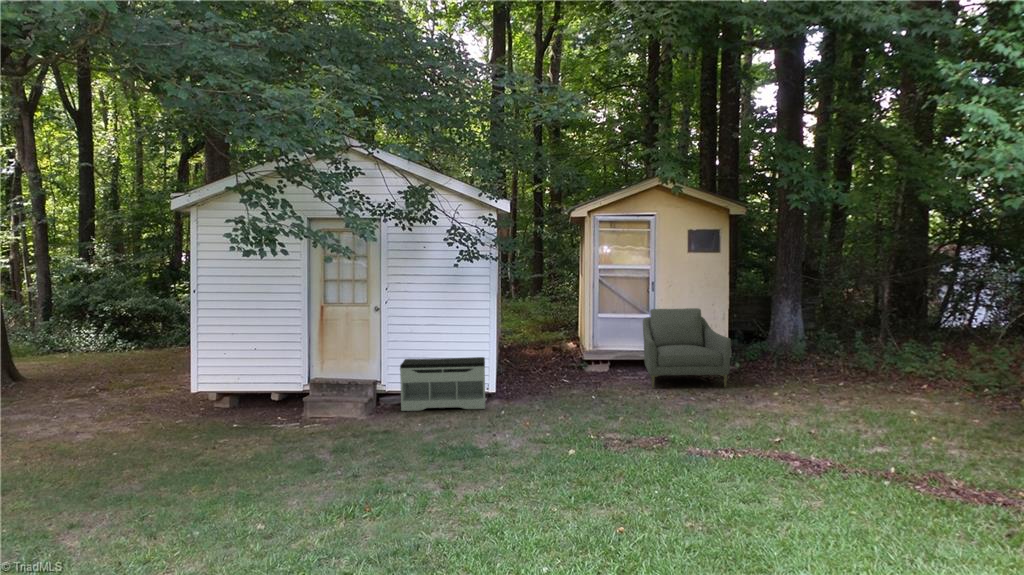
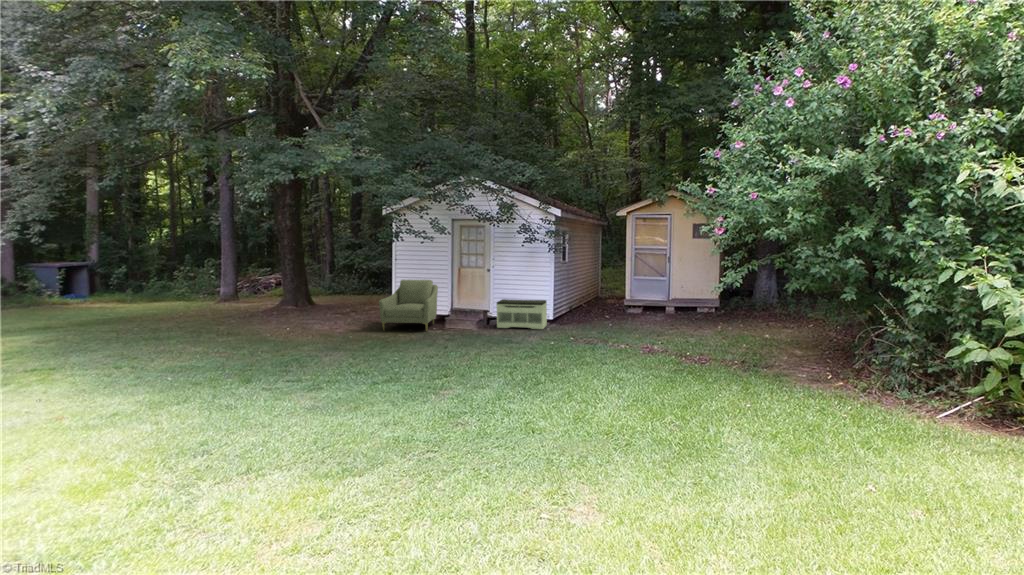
chair: present [643,308,731,388] -> present [379,280,438,331]

